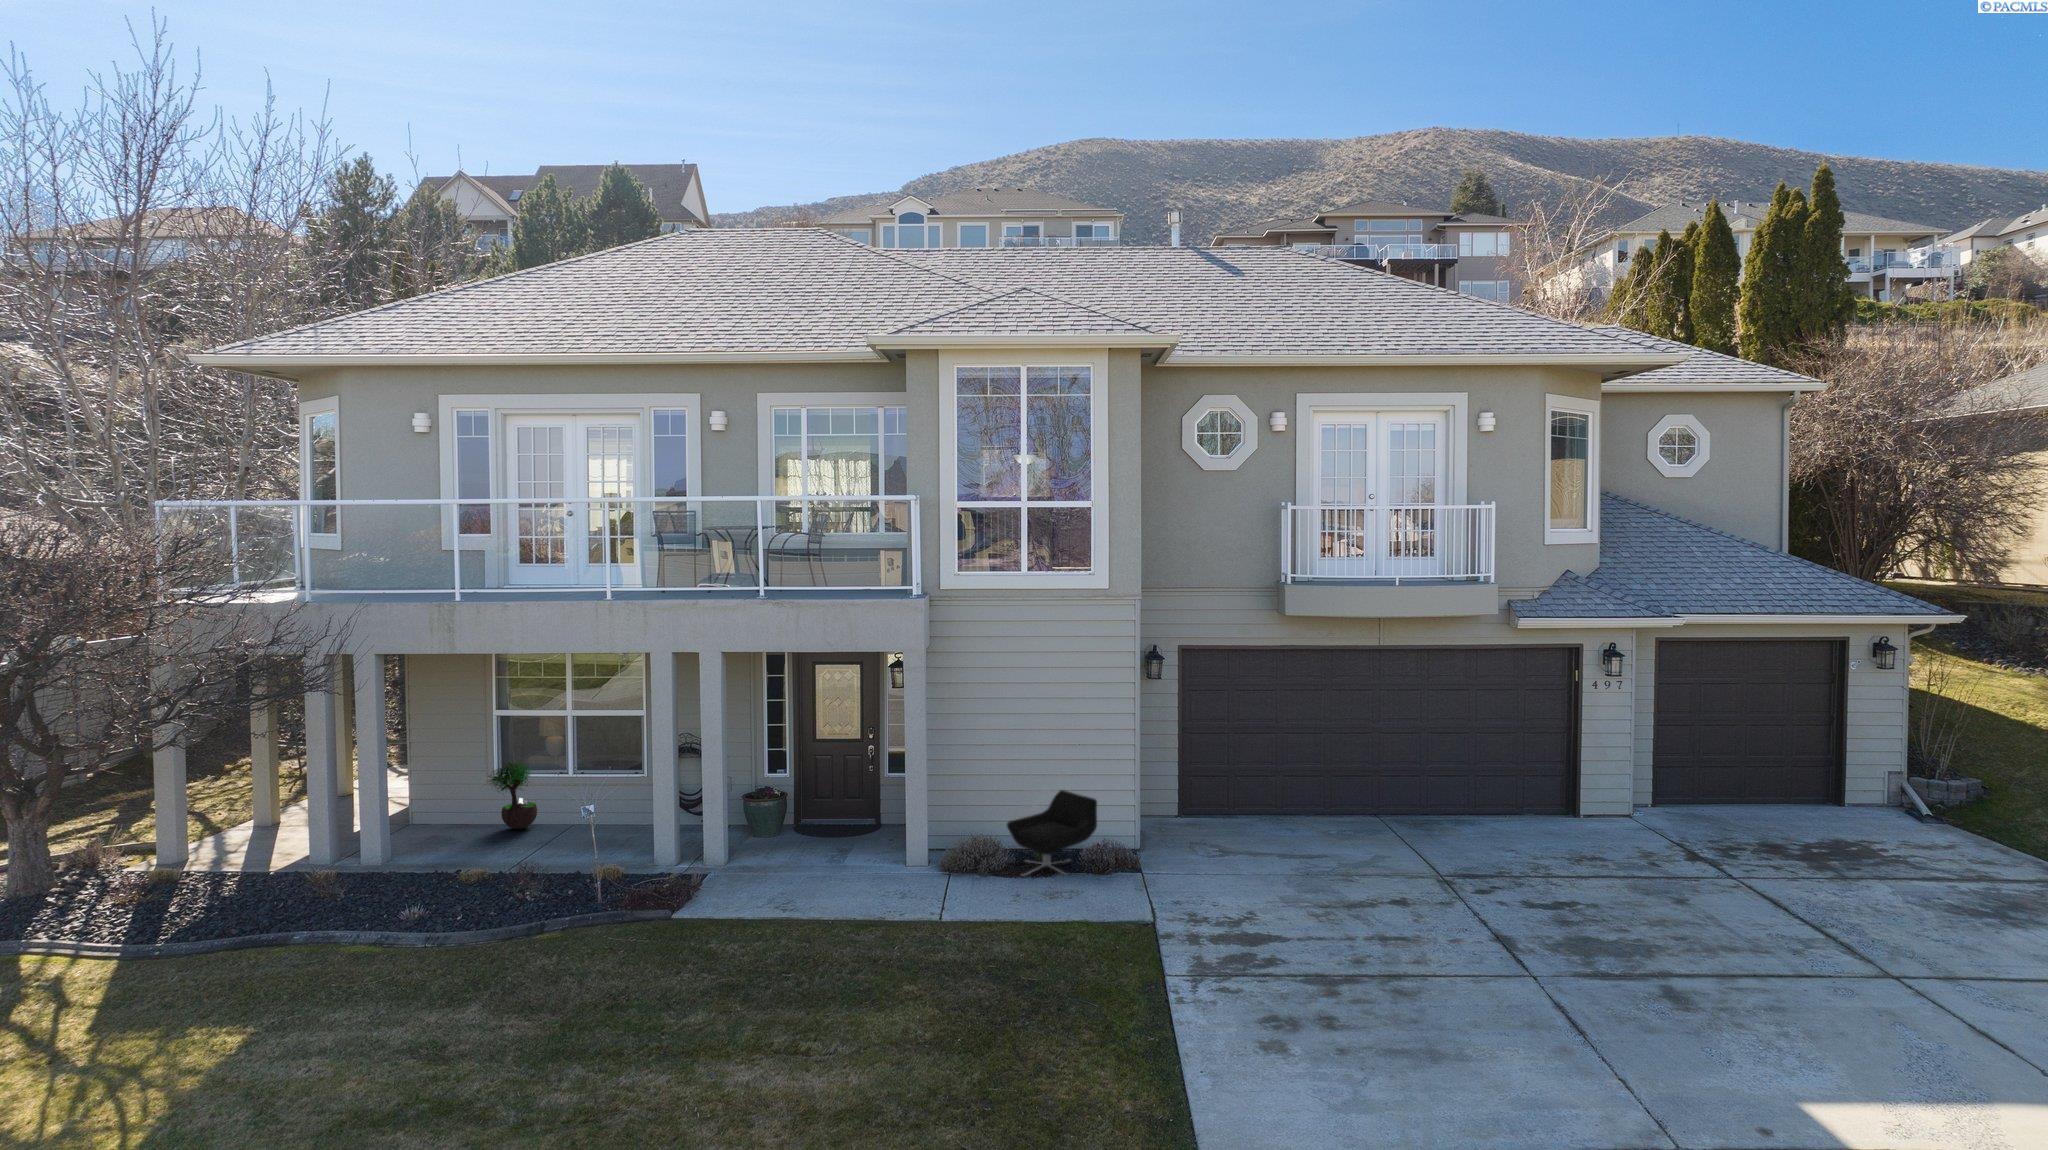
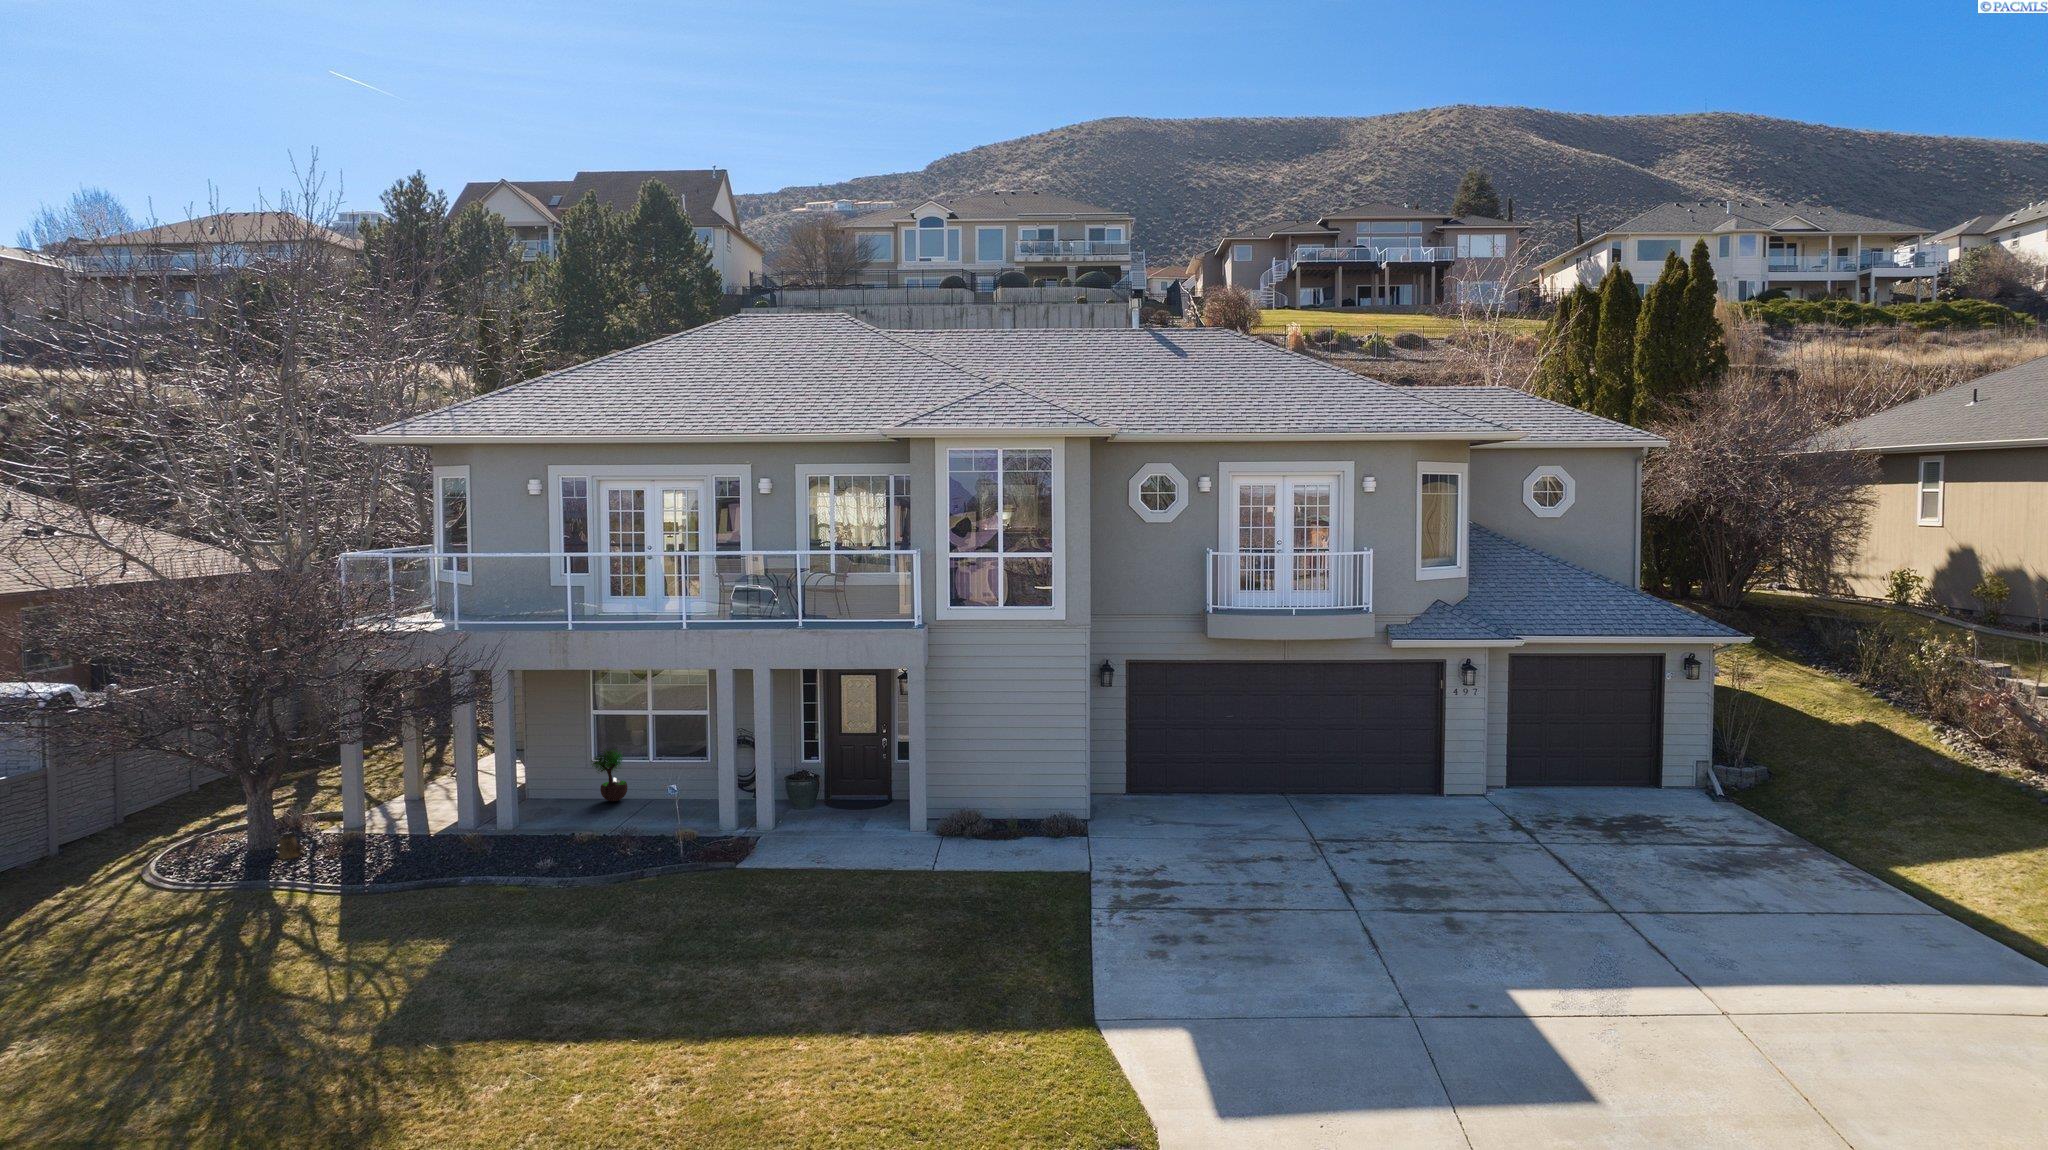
lounge chair: present [1007,790,1097,875] -> none [986,773,1056,839]
watering can: none [38,867,108,910] -> present [270,832,316,860]

